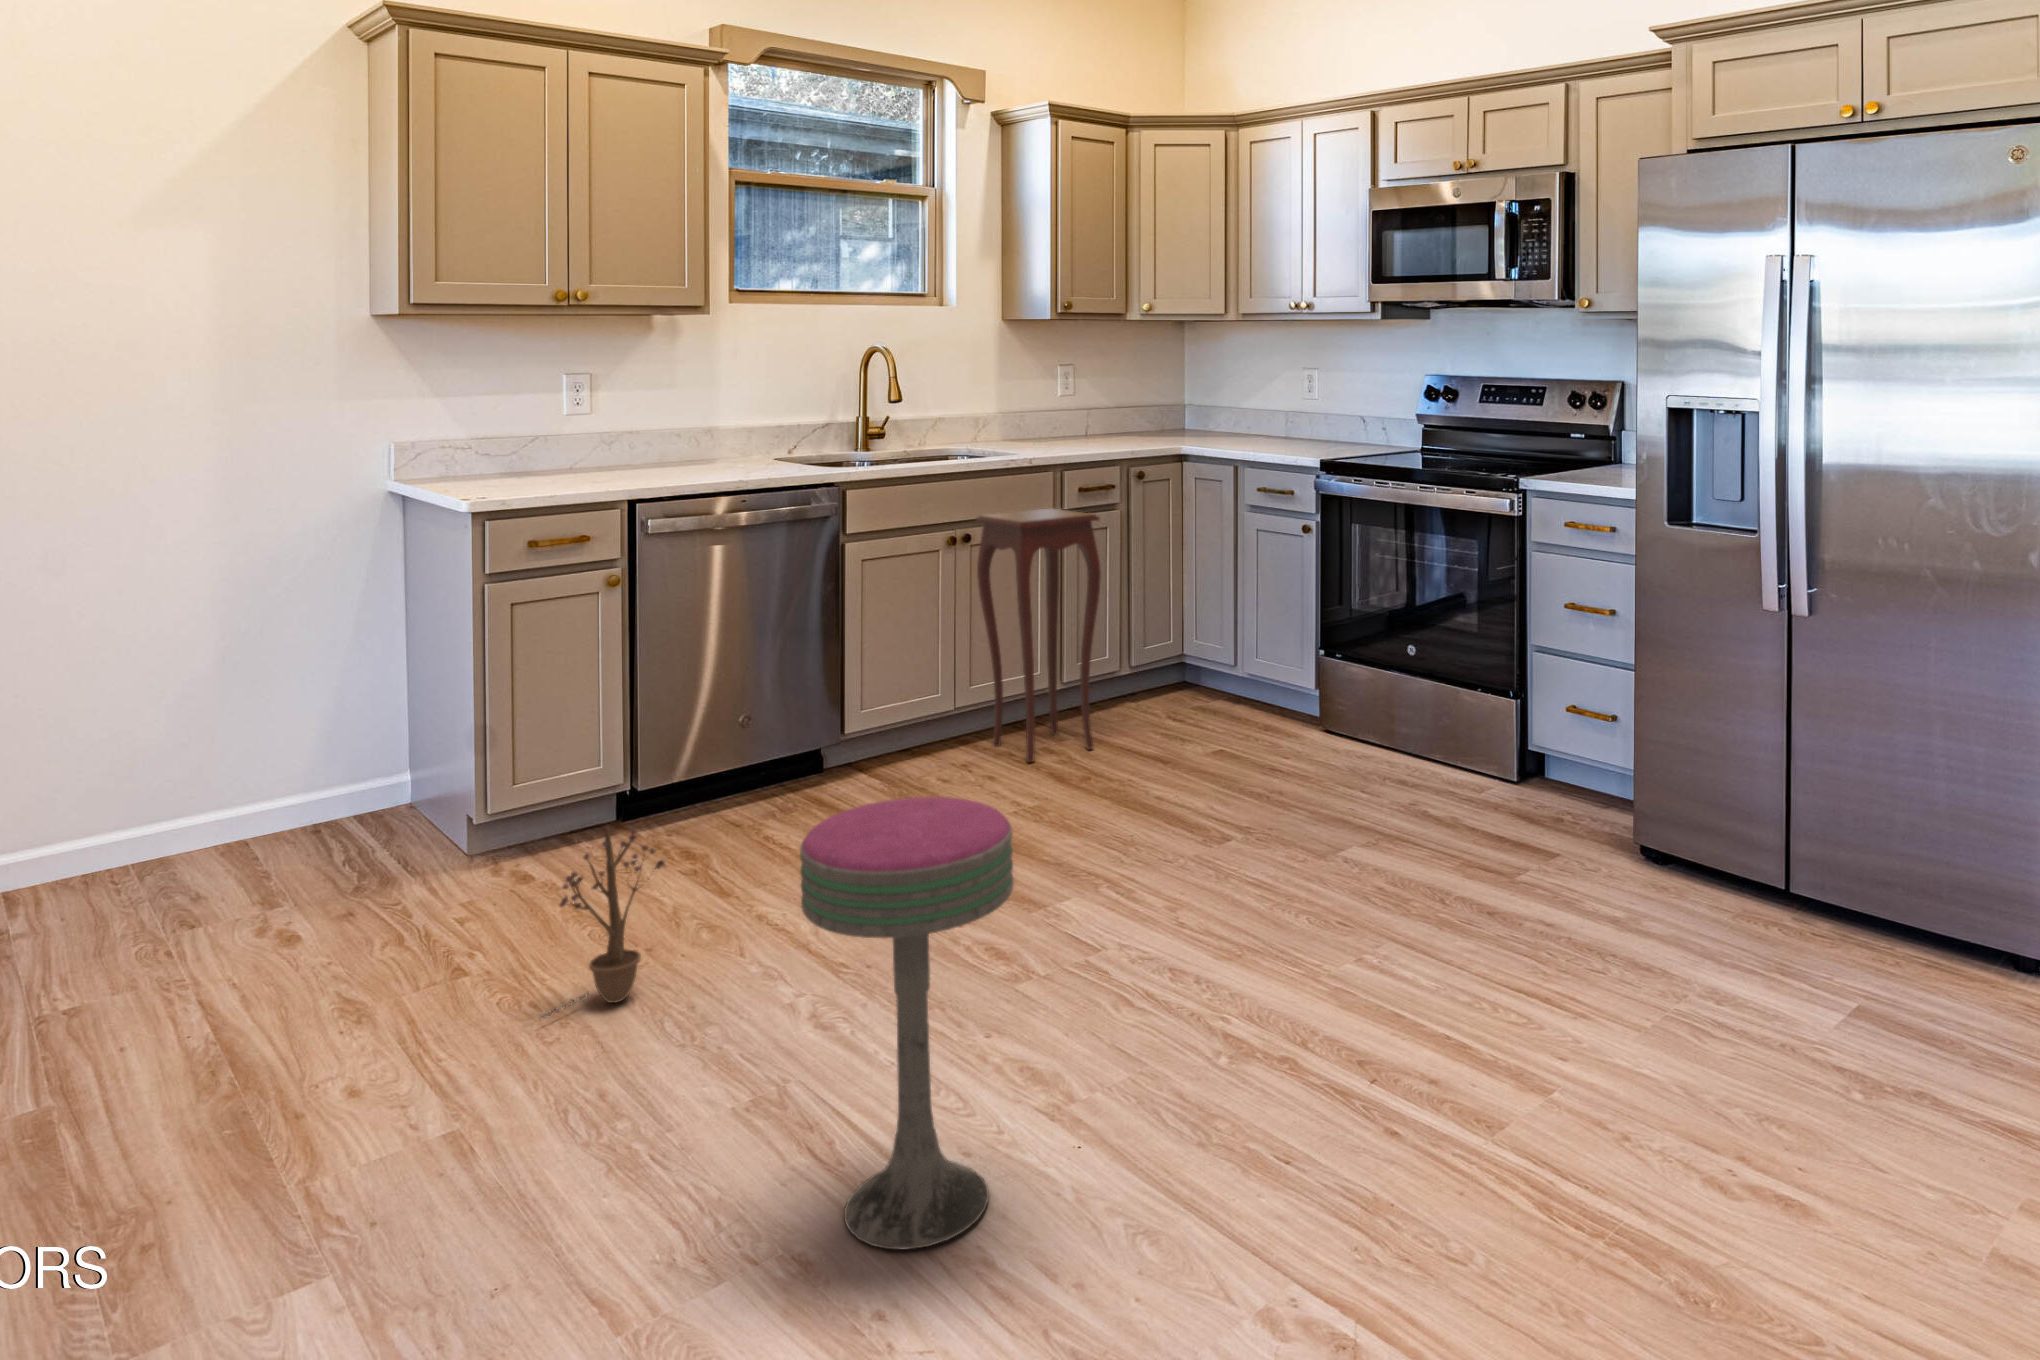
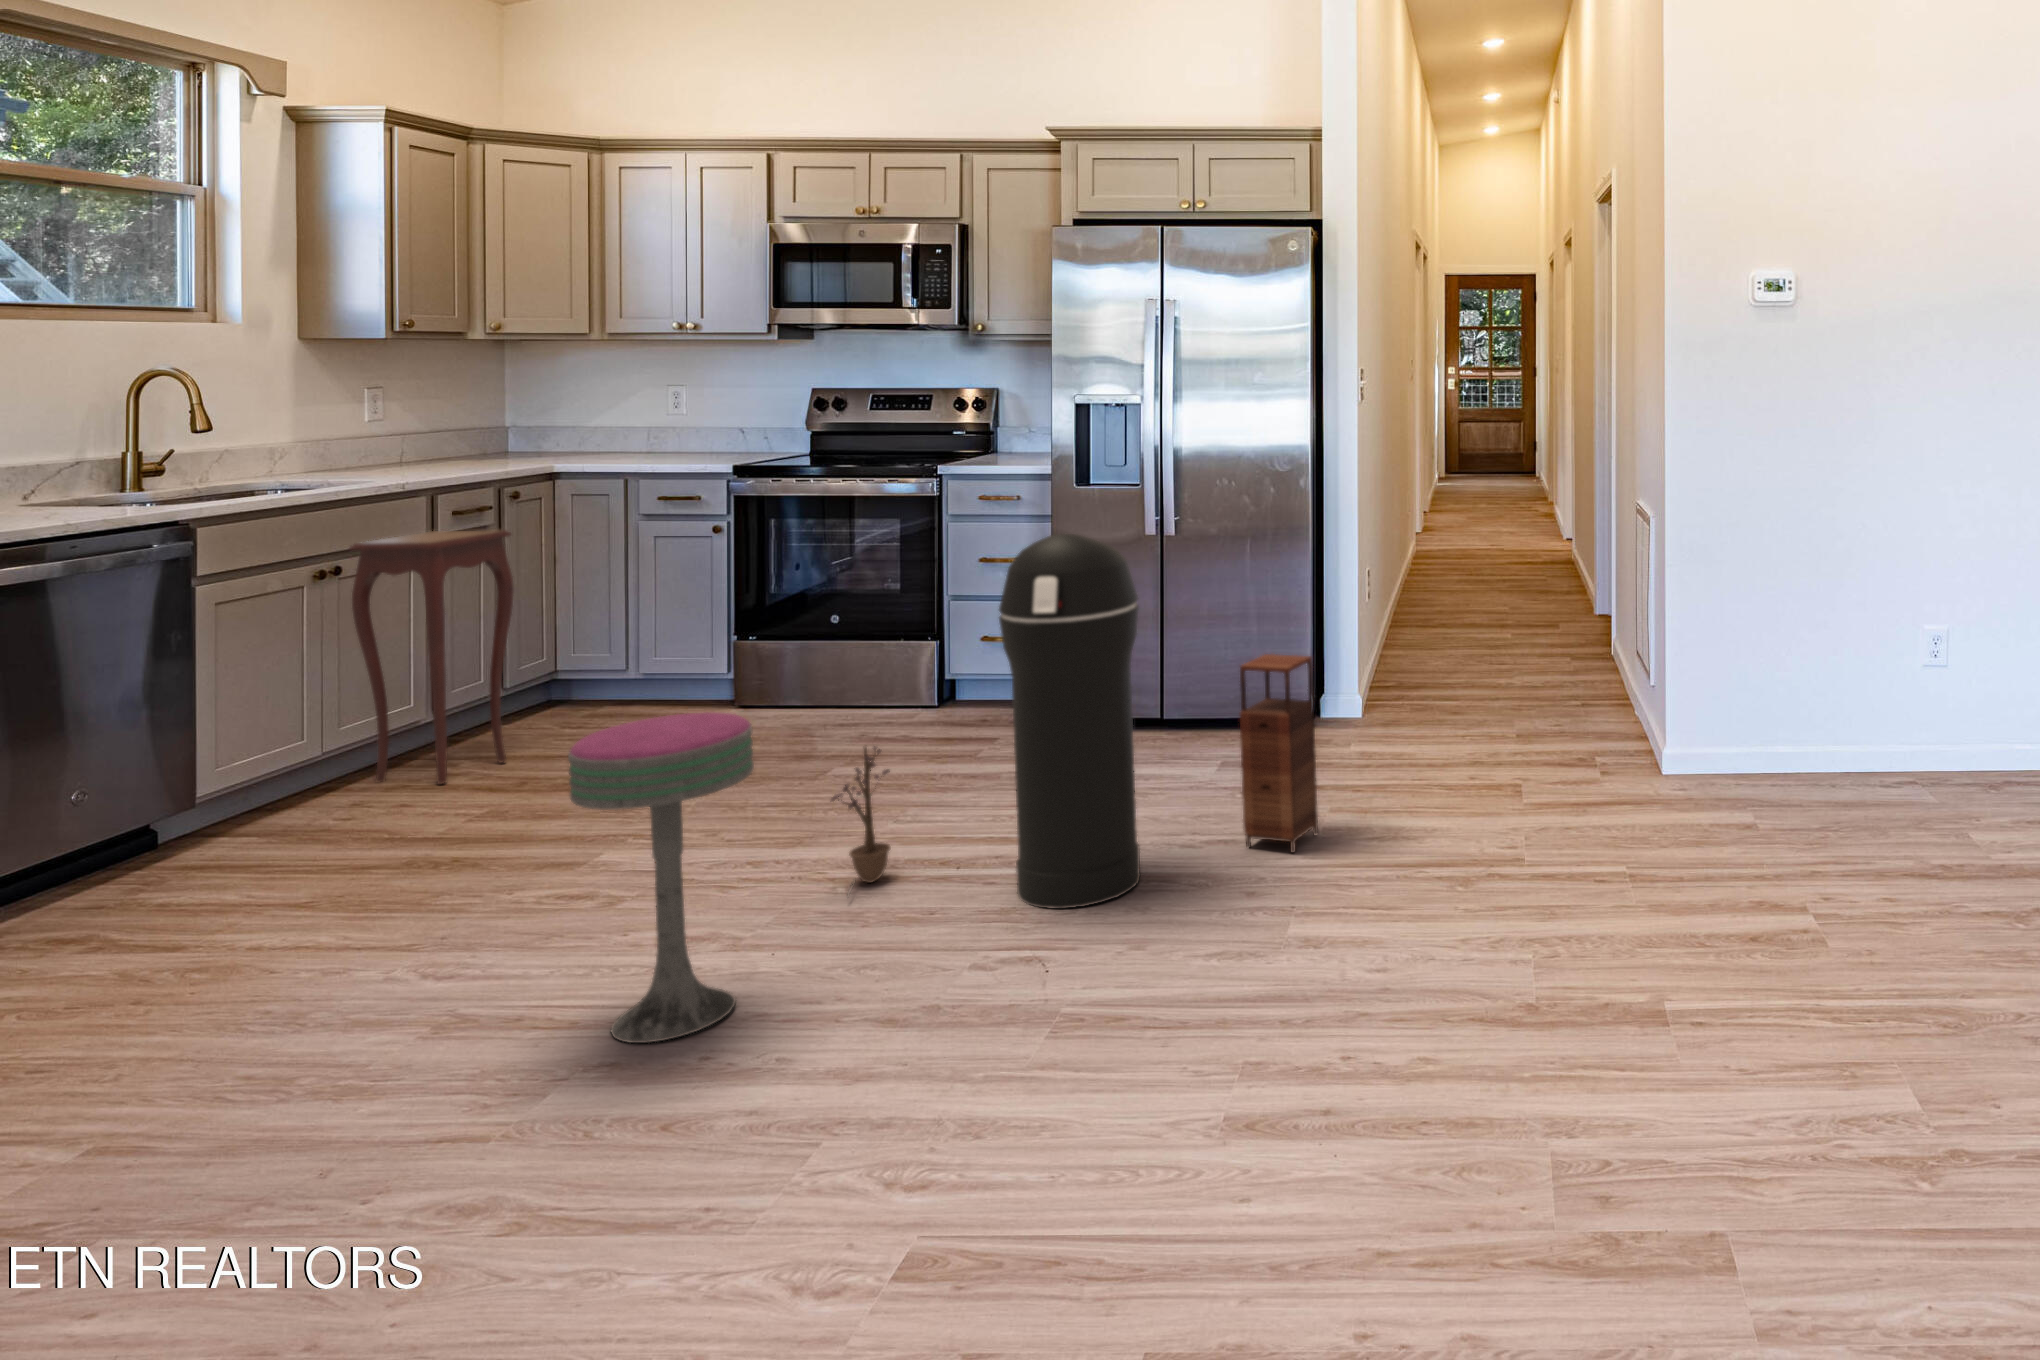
trash can: none [1390,620,1610,1246] -> present [999,534,1140,909]
decorative plant: present [540,828,665,1018] -> present [831,747,891,894]
storage cabinet: none [1808,874,1973,1276] -> present [1240,654,1318,853]

